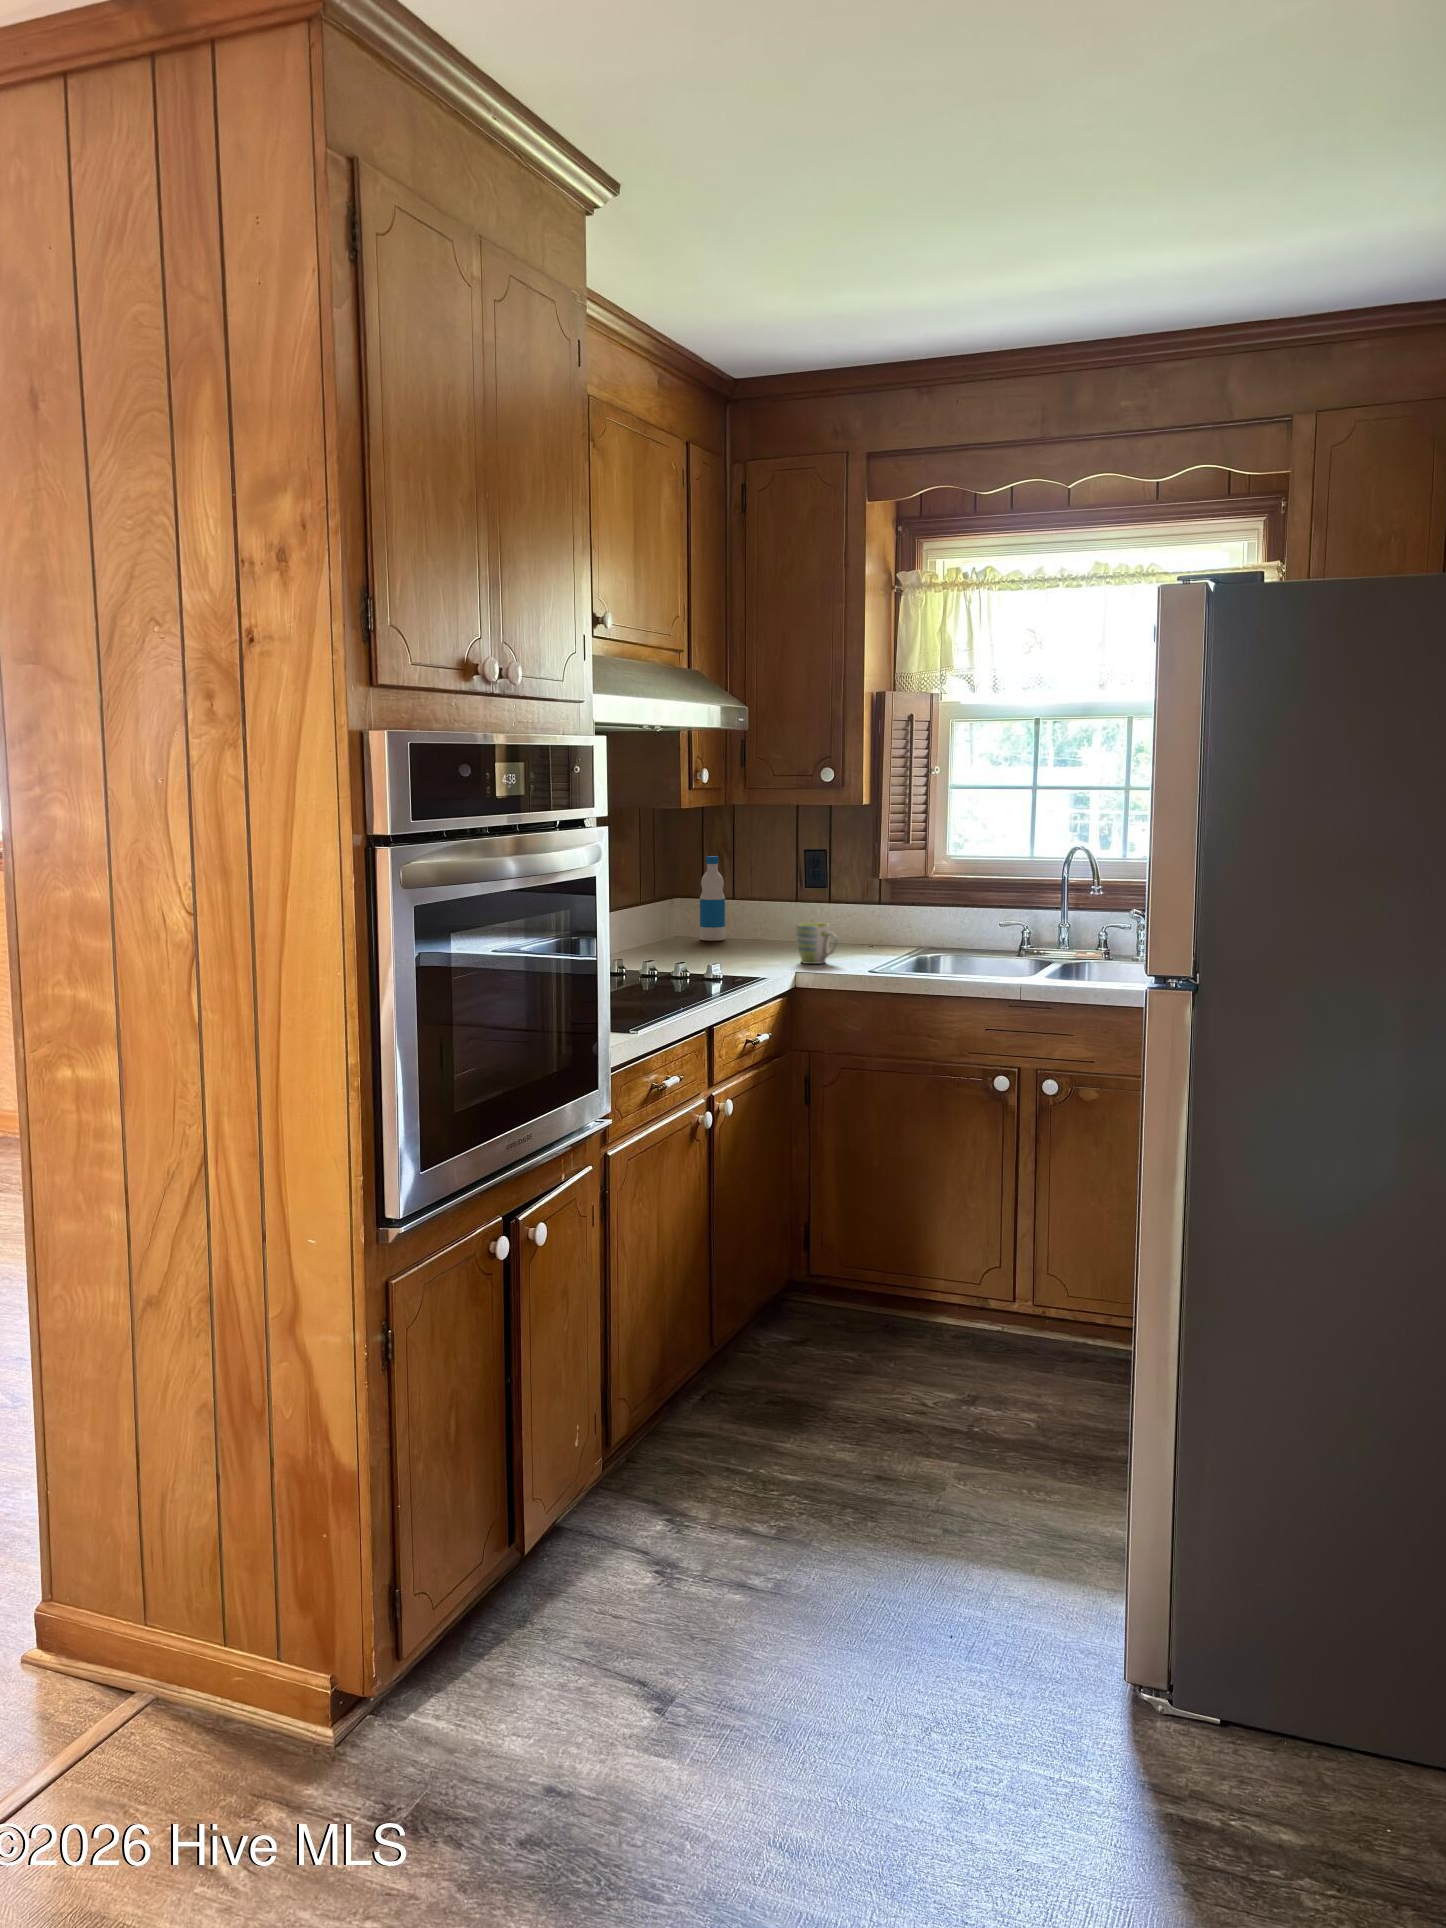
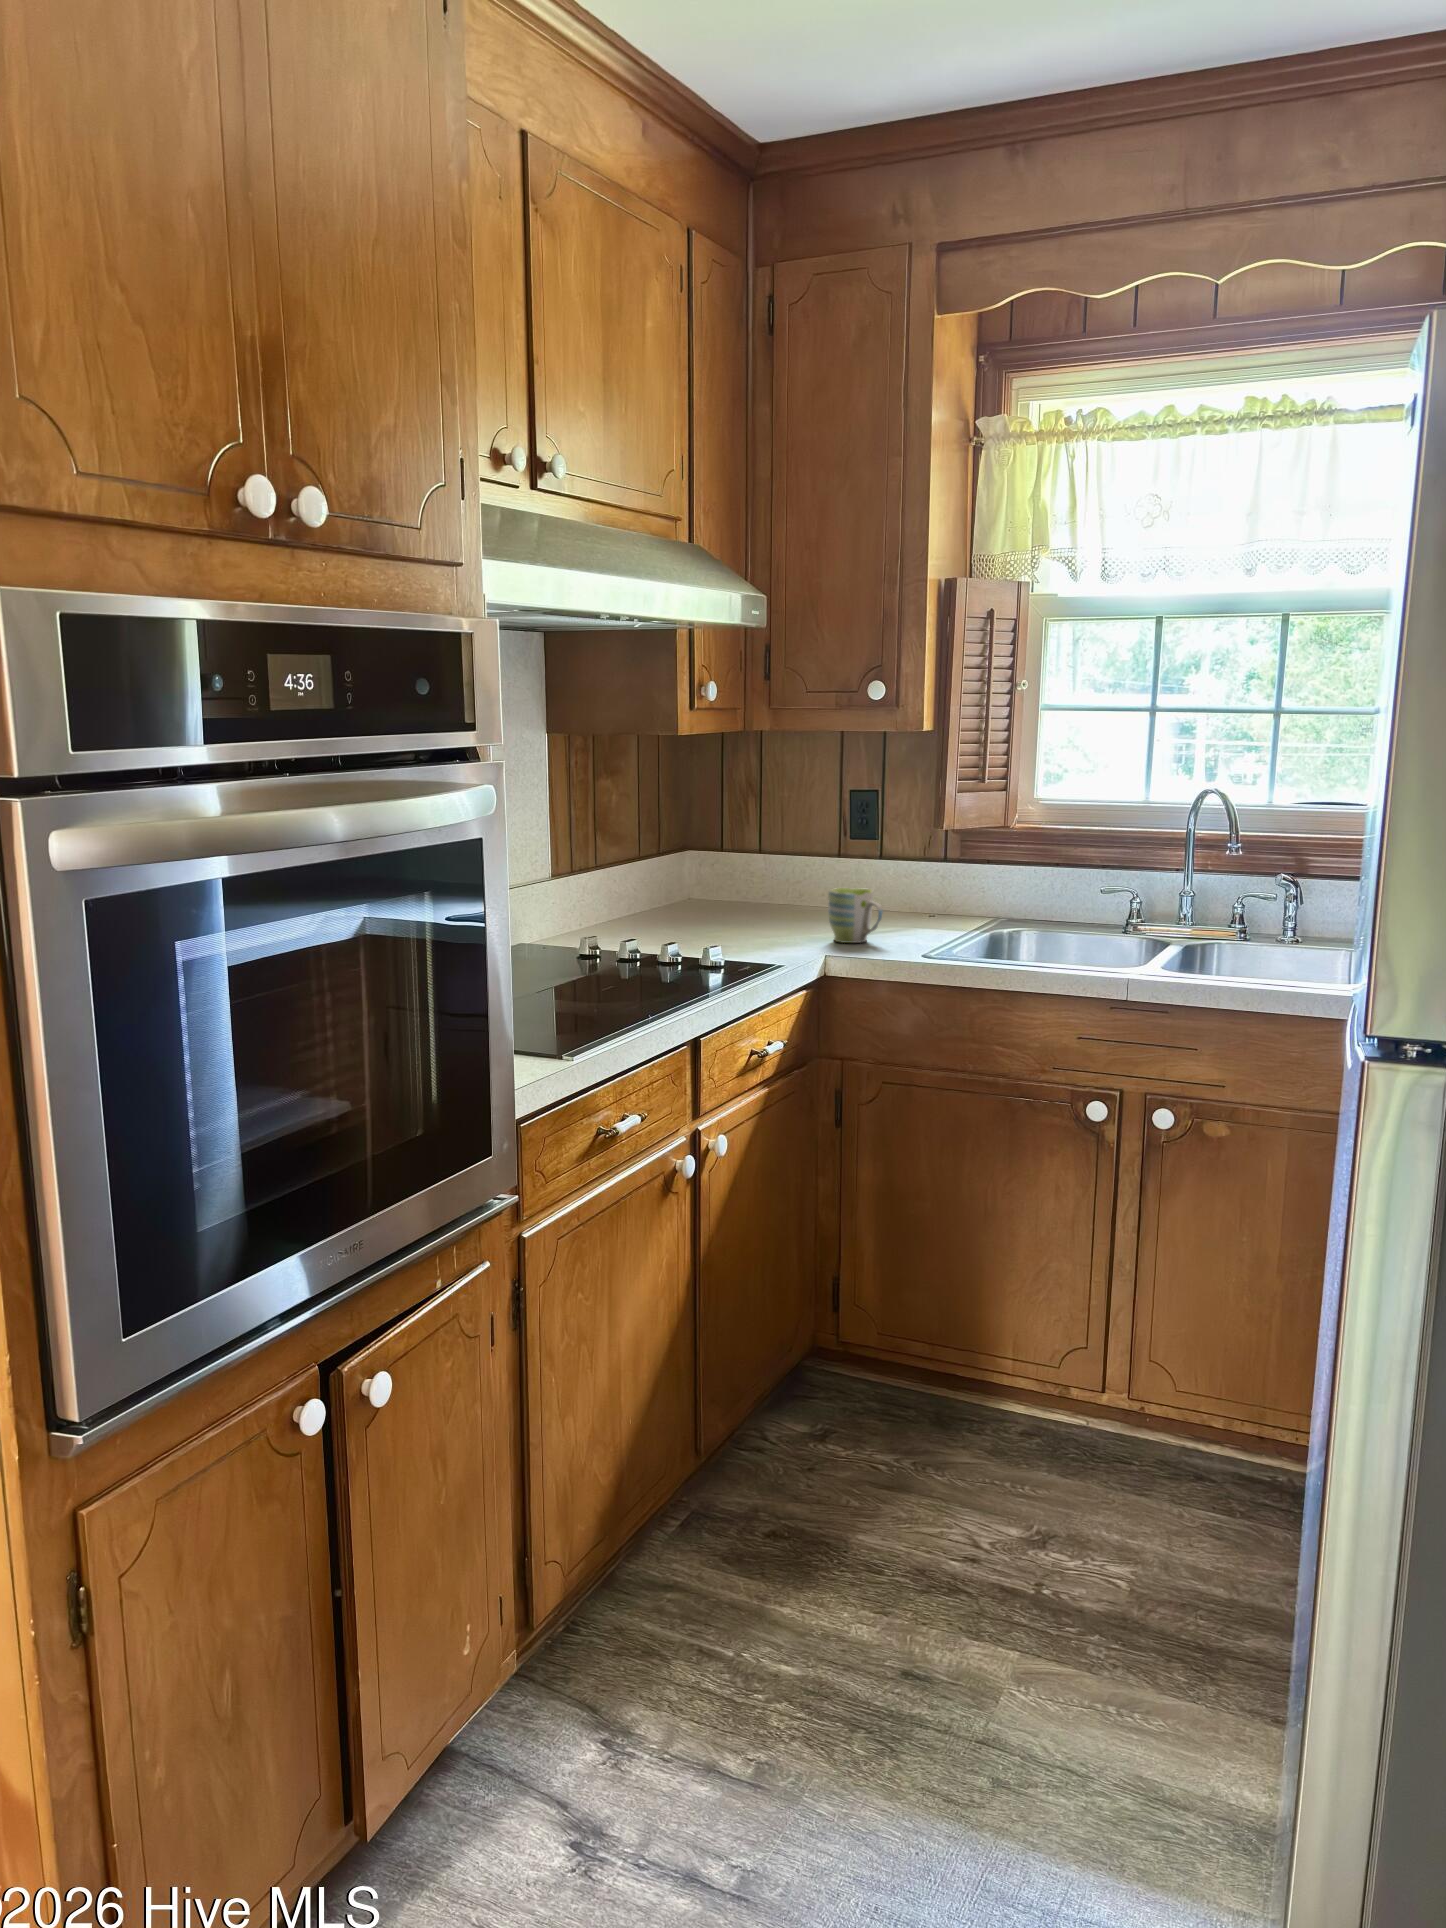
bottle: present [700,856,725,941] -> none [715,798,747,905]

